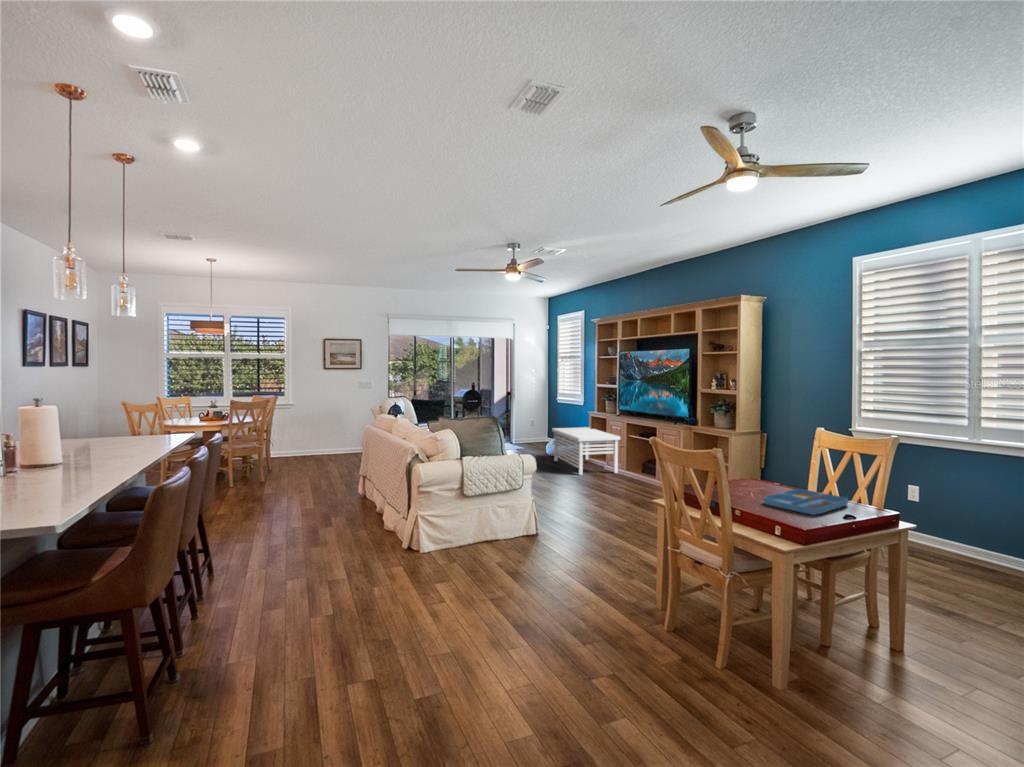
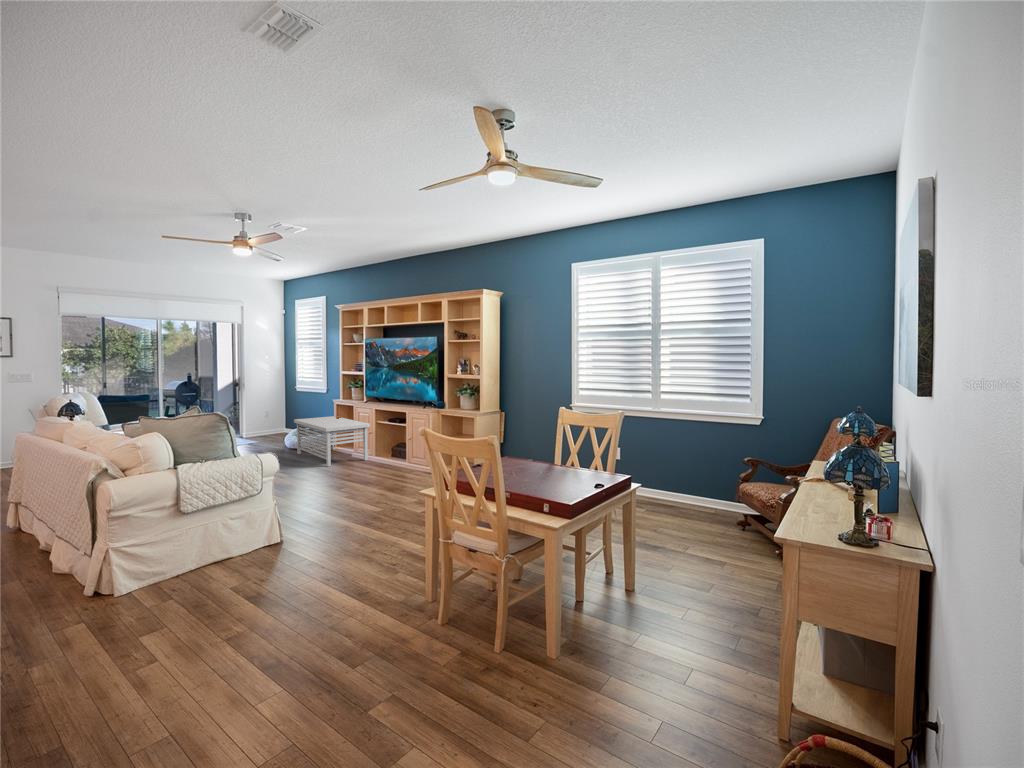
tray: present [763,489,848,515] -> none [525,464,587,487]

